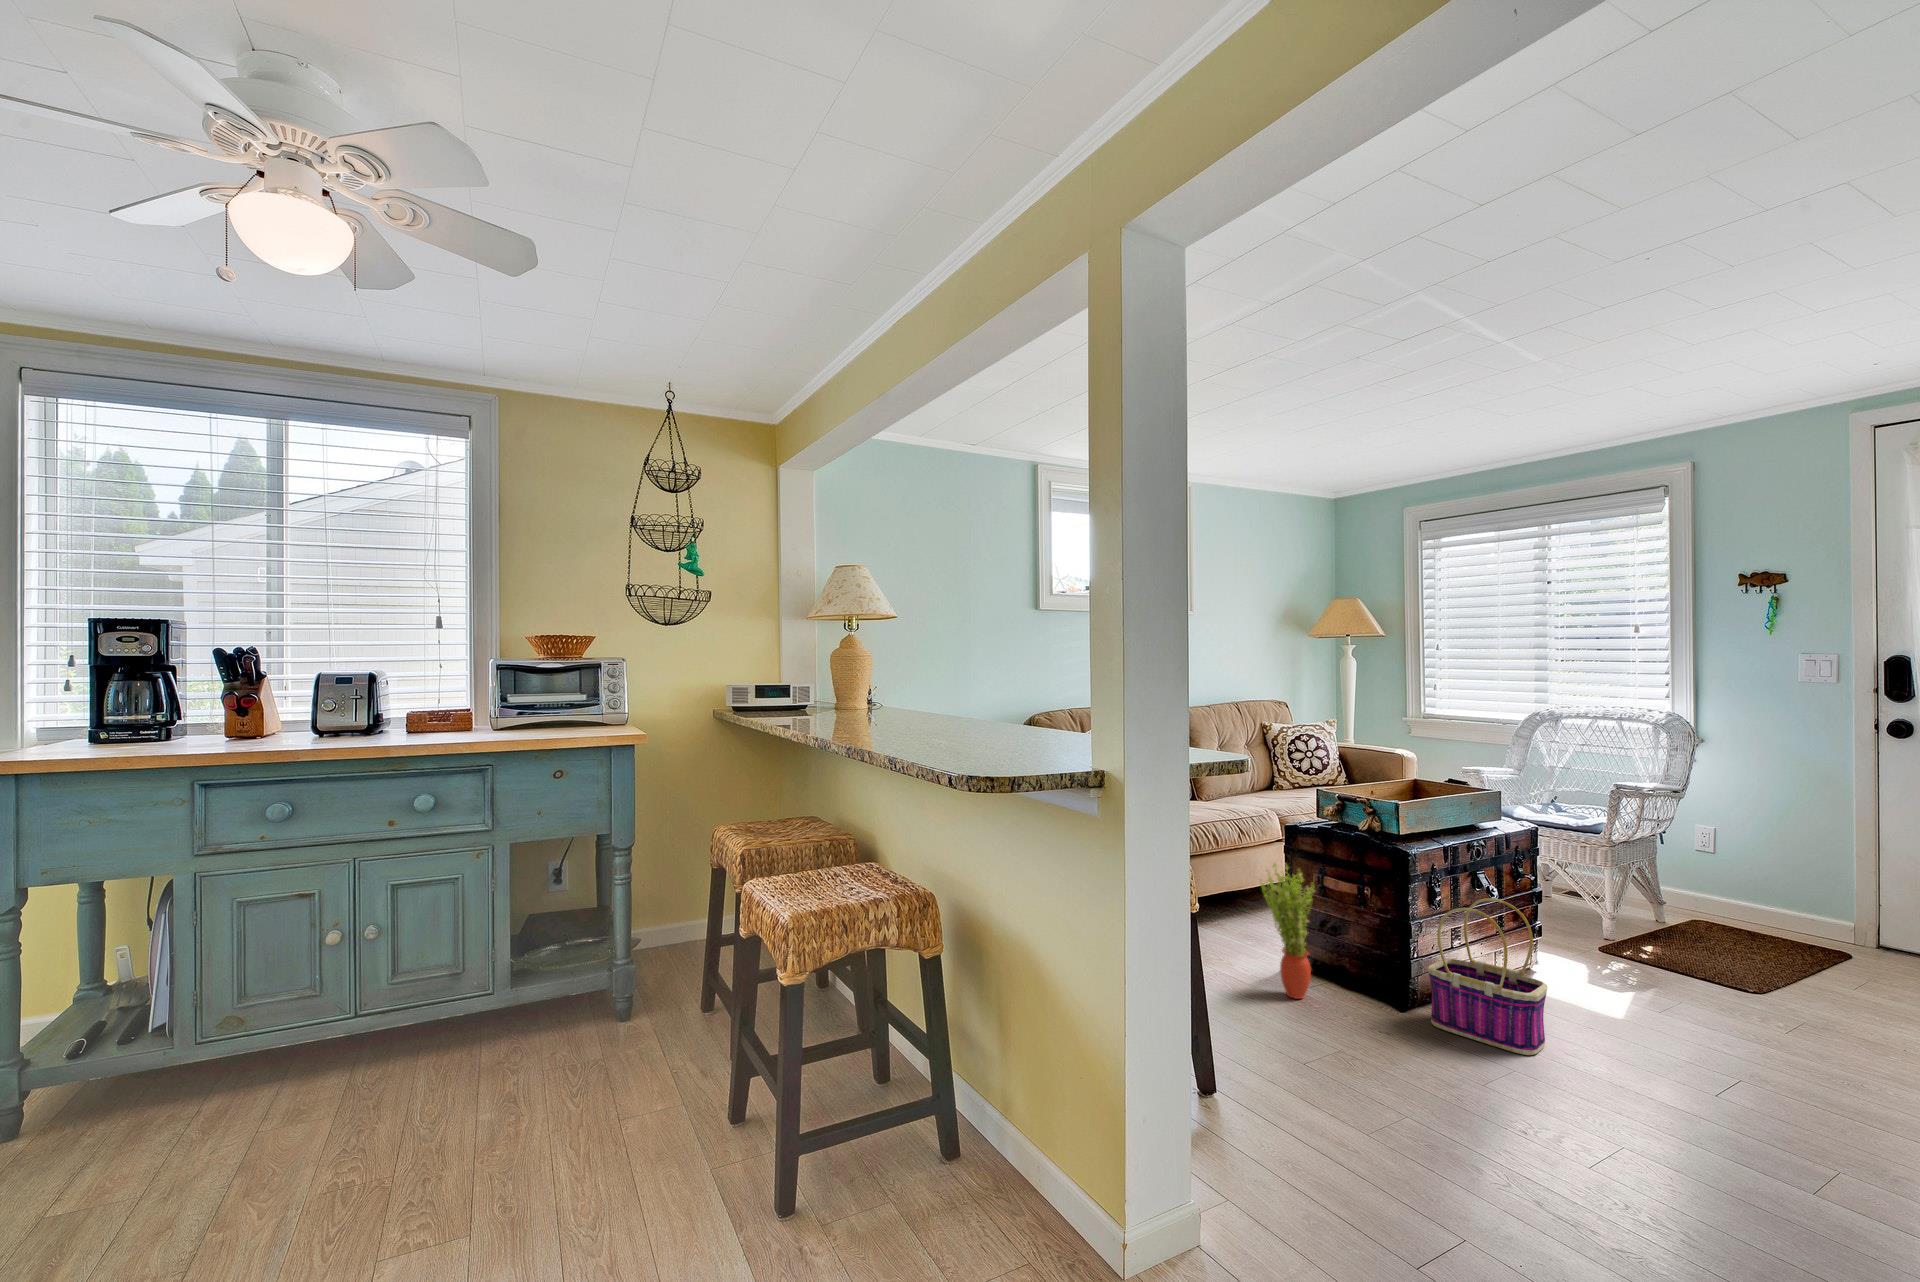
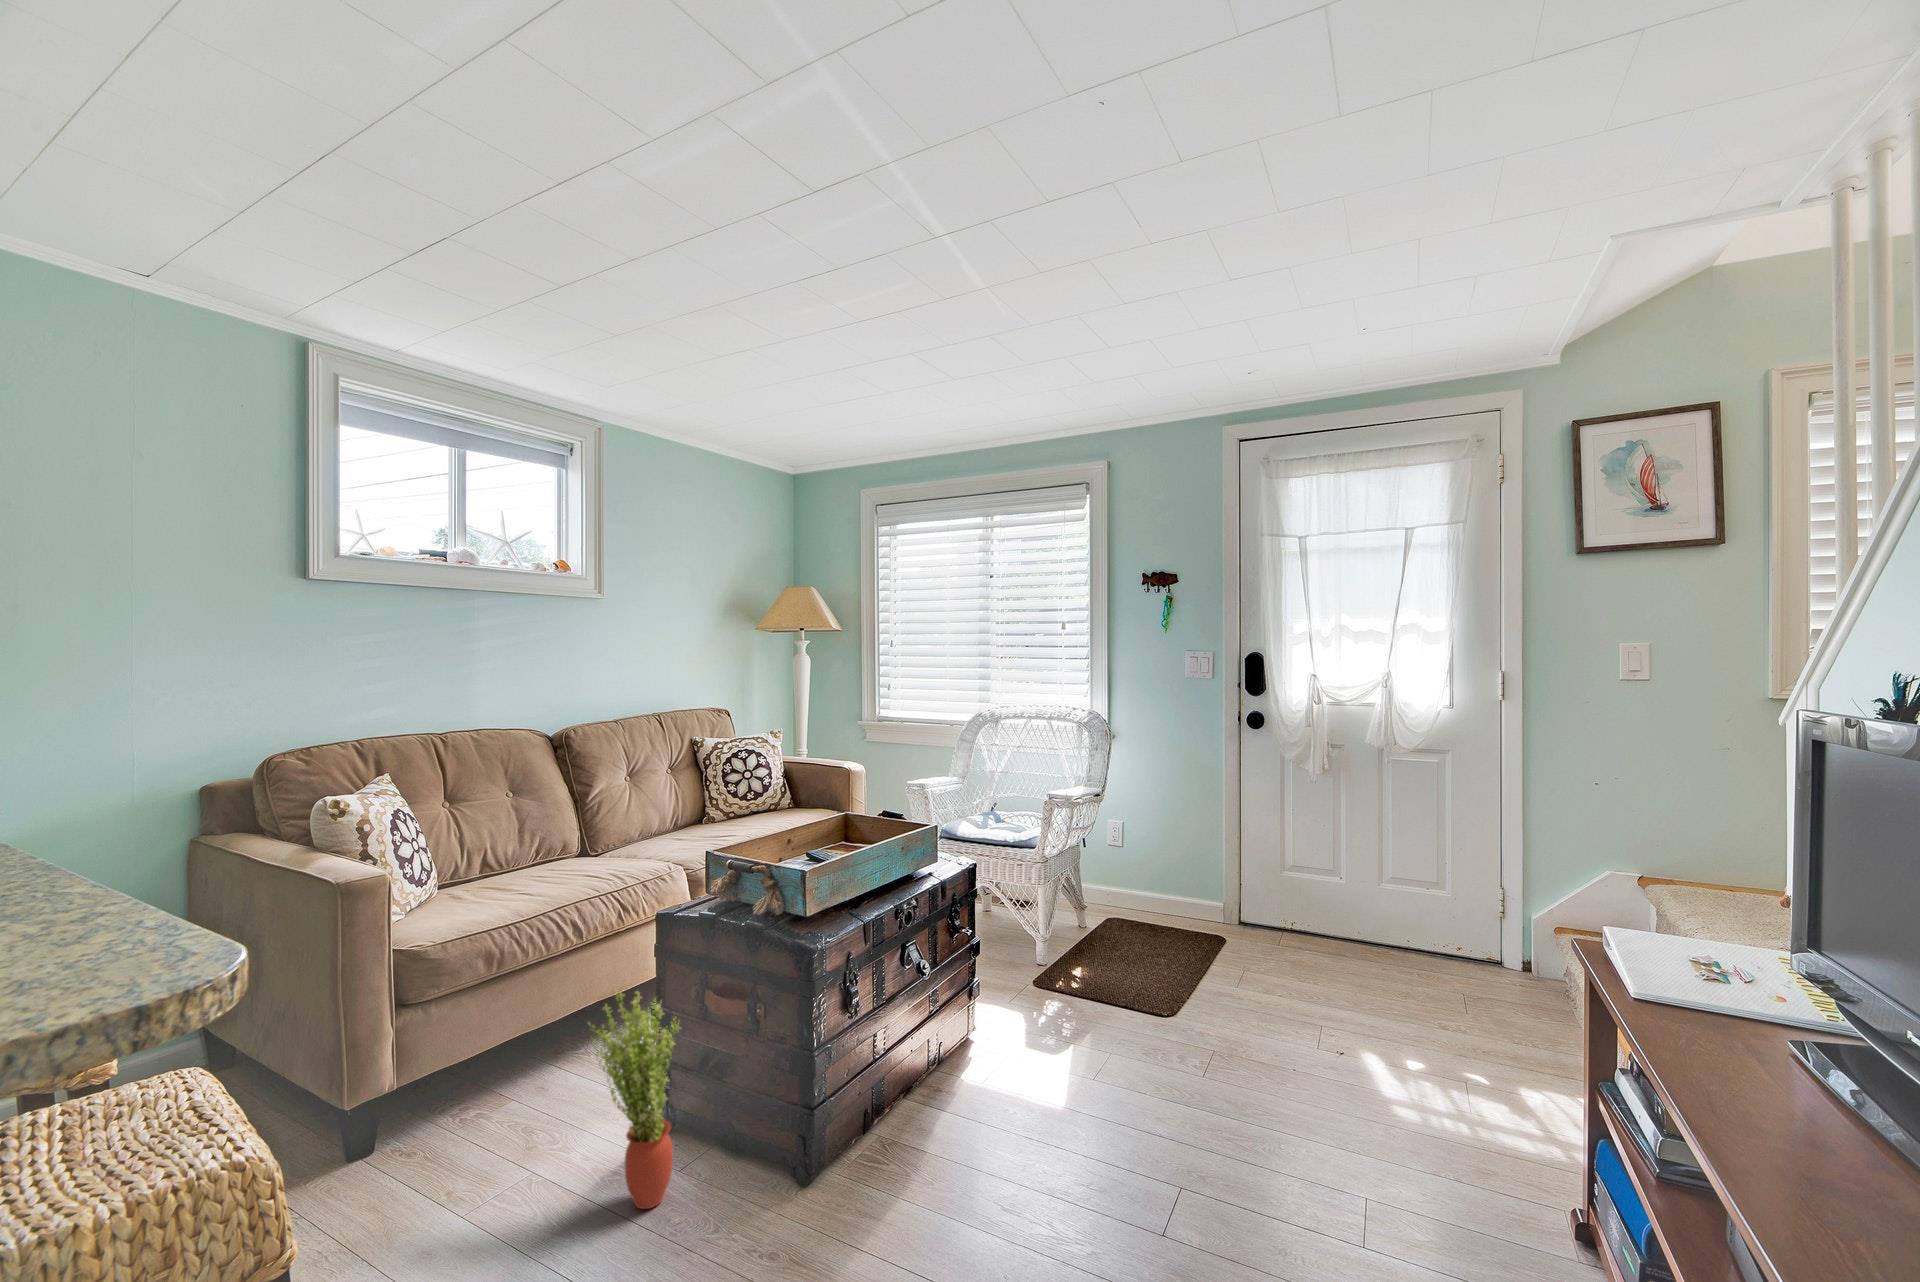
basket: present [1428,898,1547,1055] -> none [835,999,982,1239]

